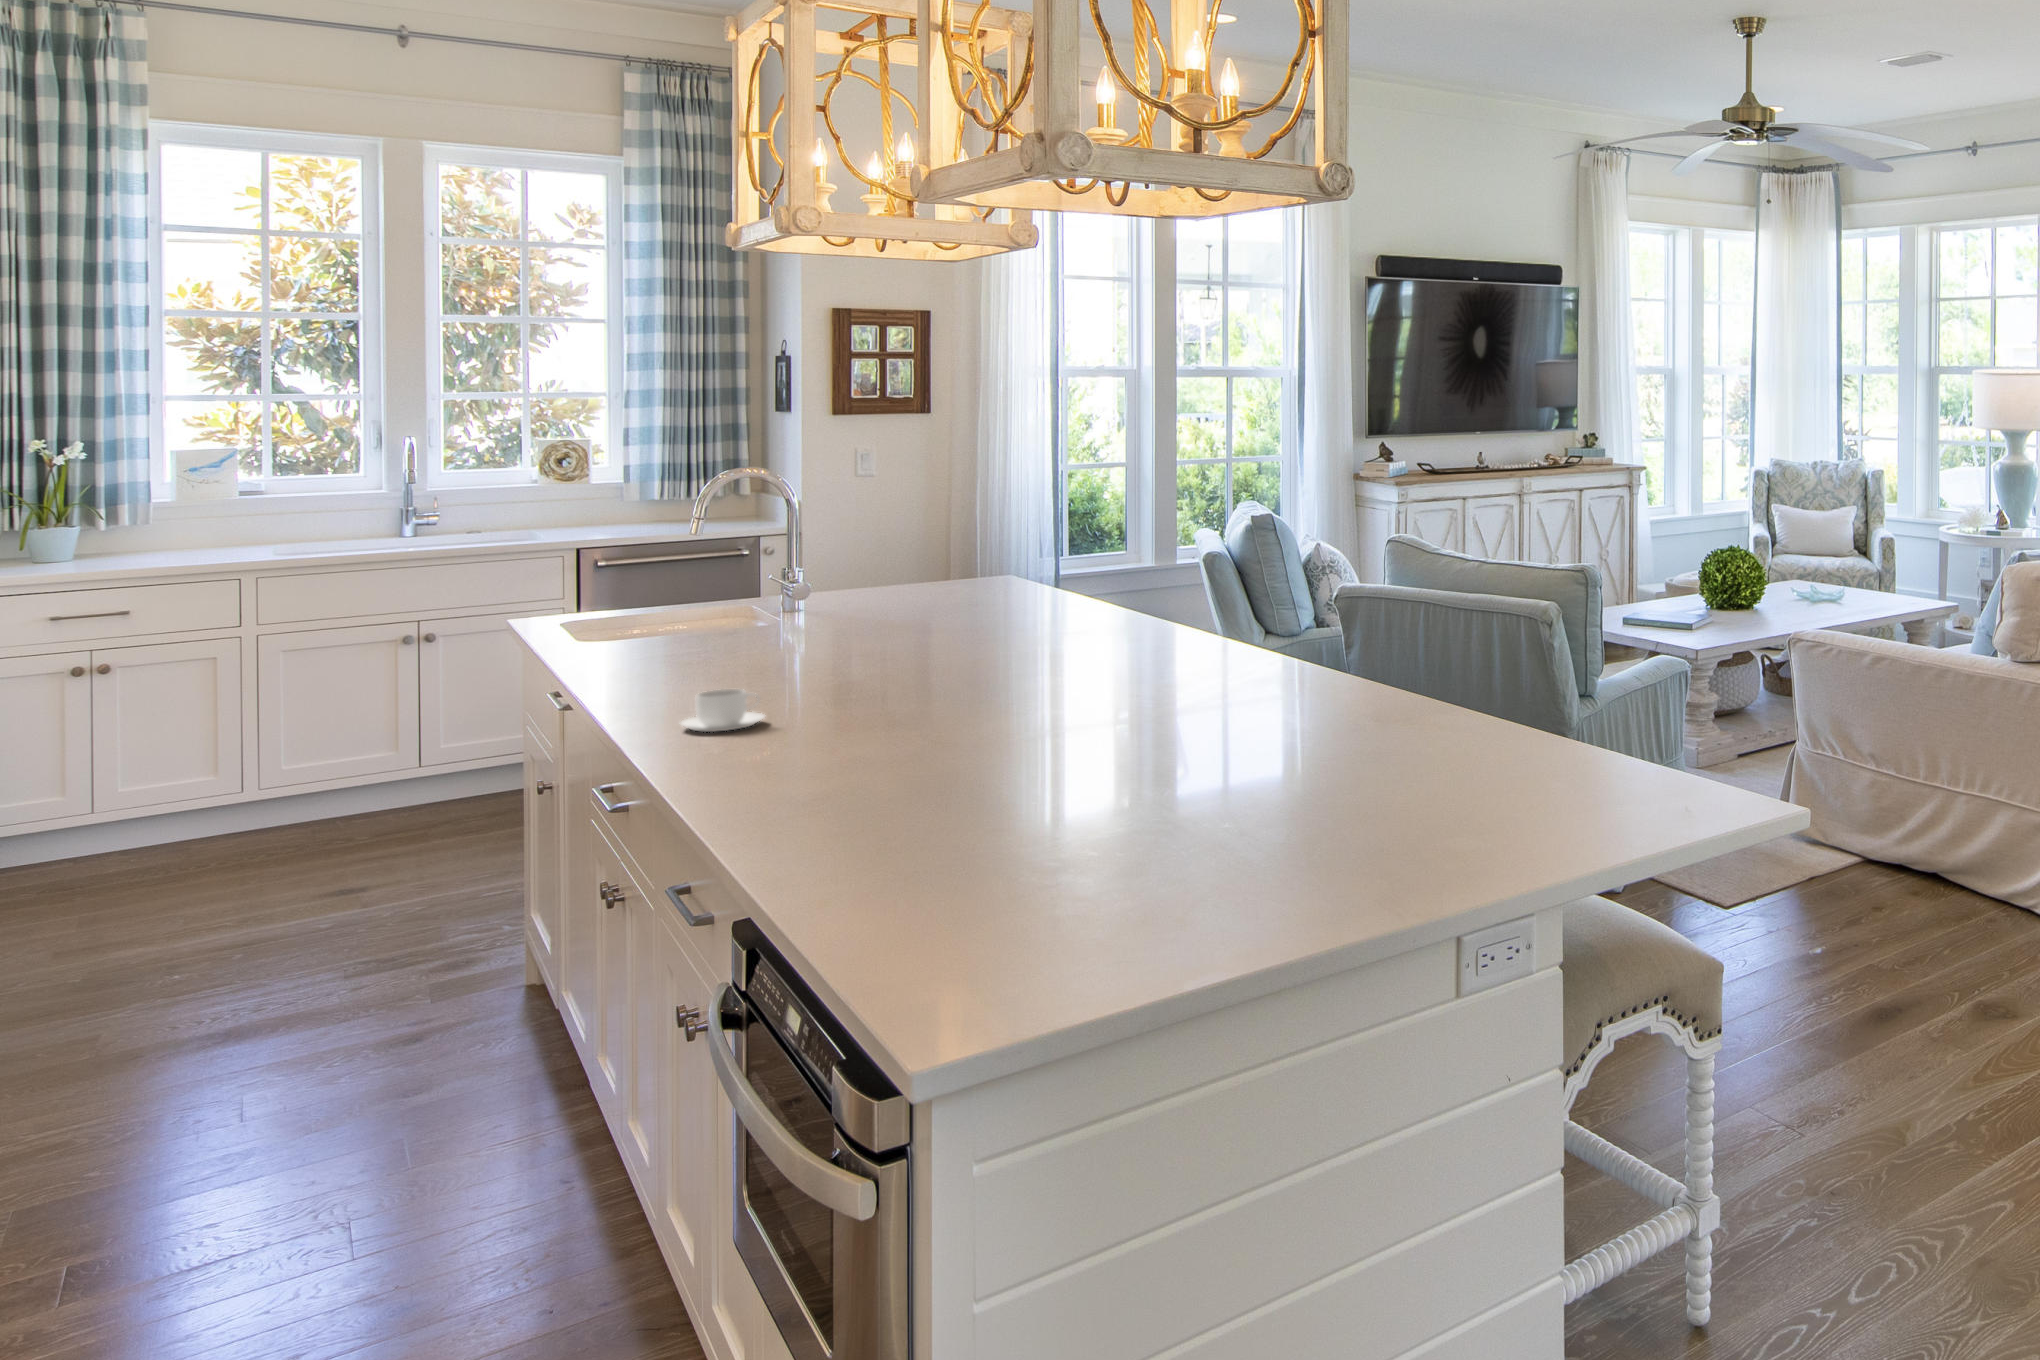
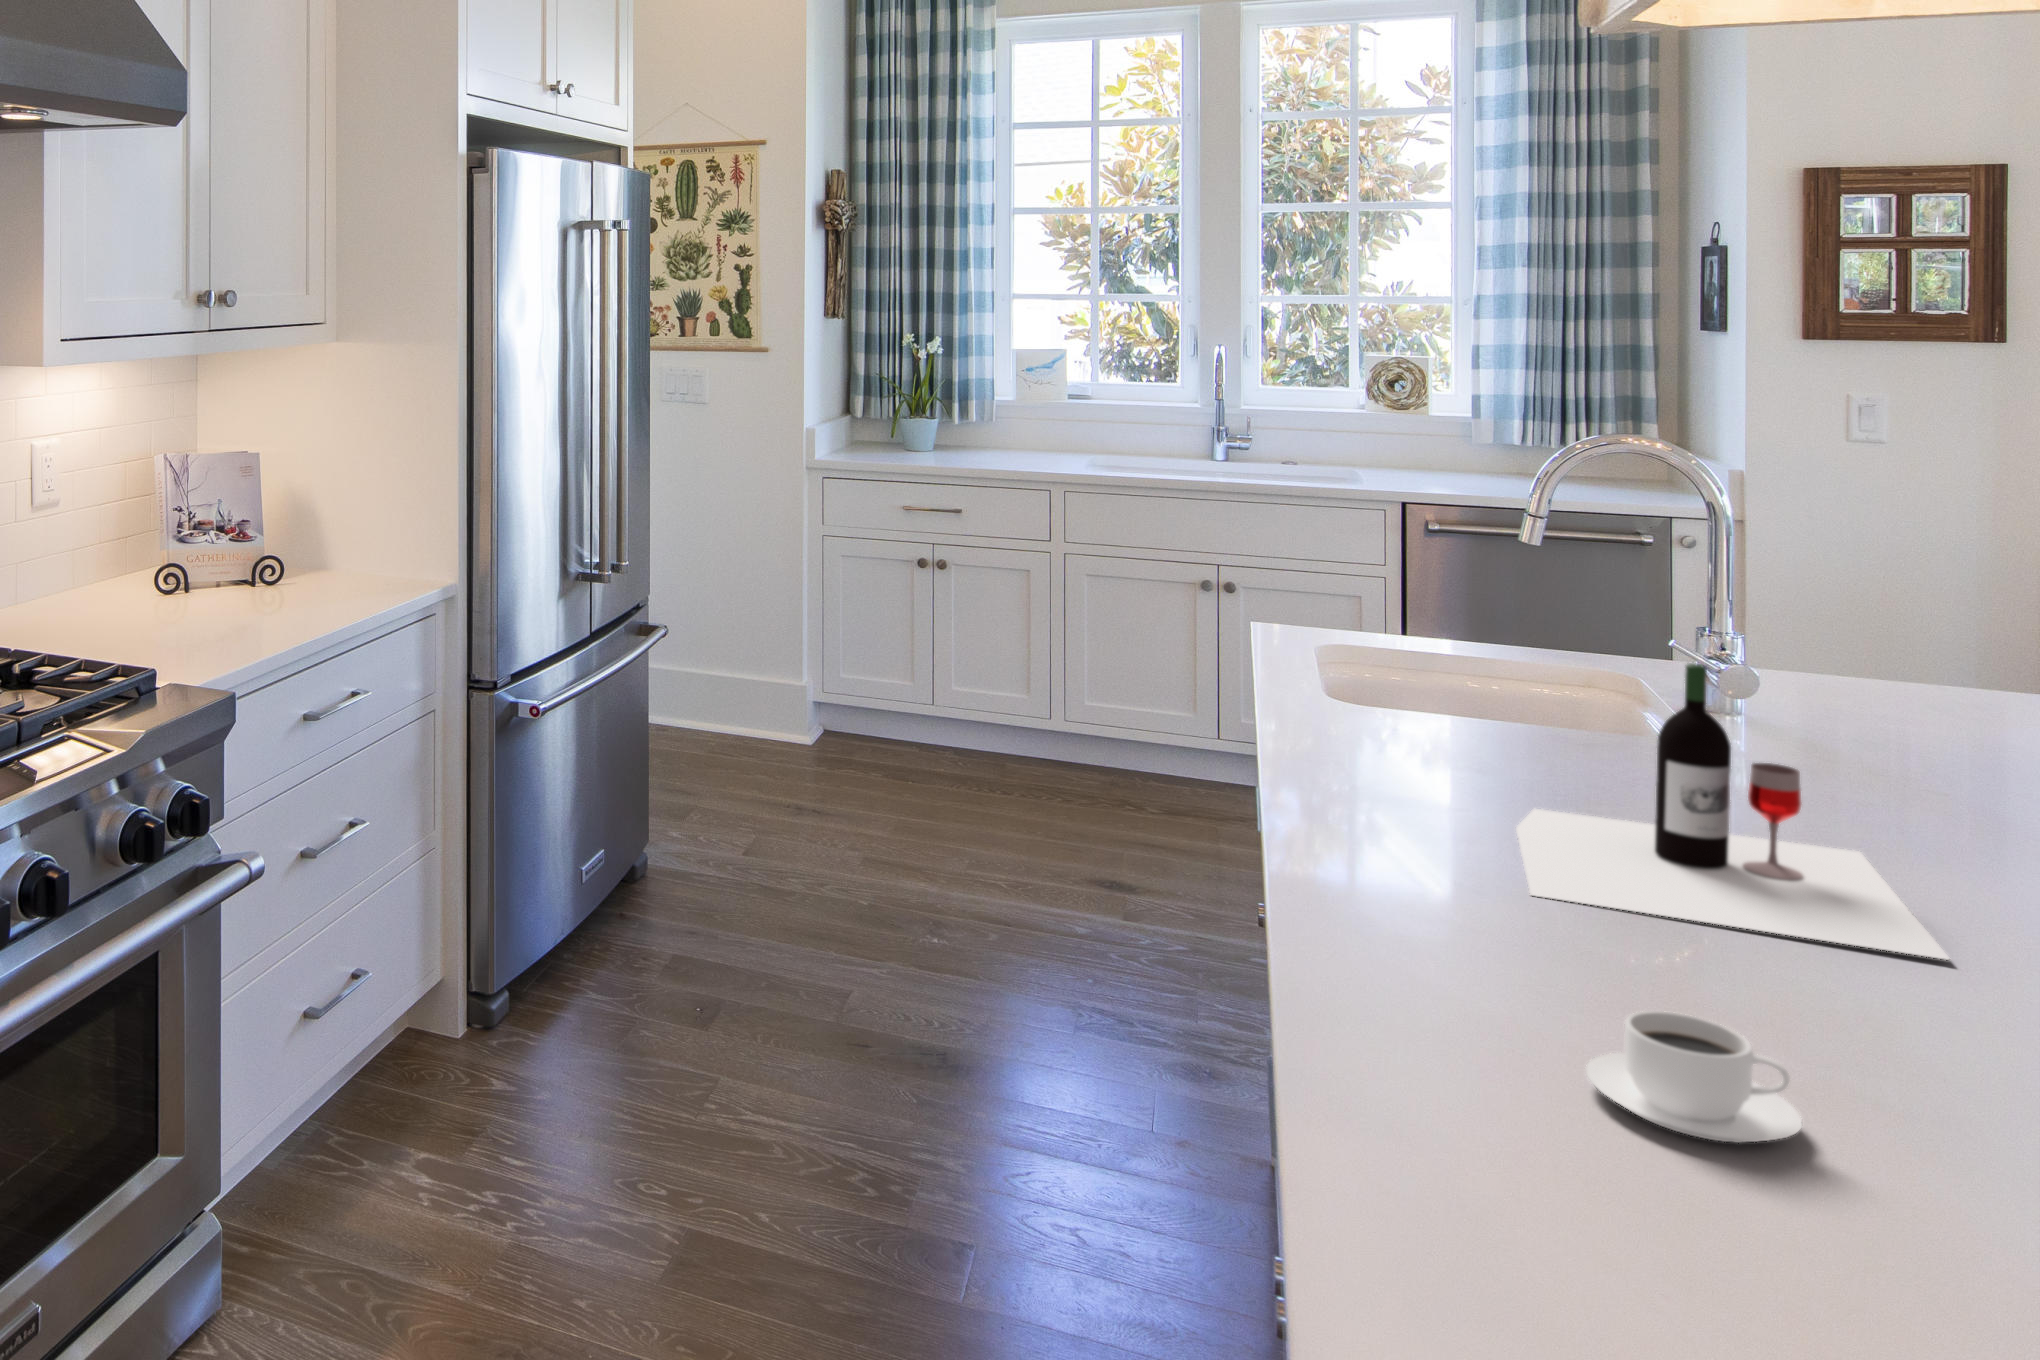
wine bottle: none [650,565,842,690] -> present [1516,663,1949,960]

